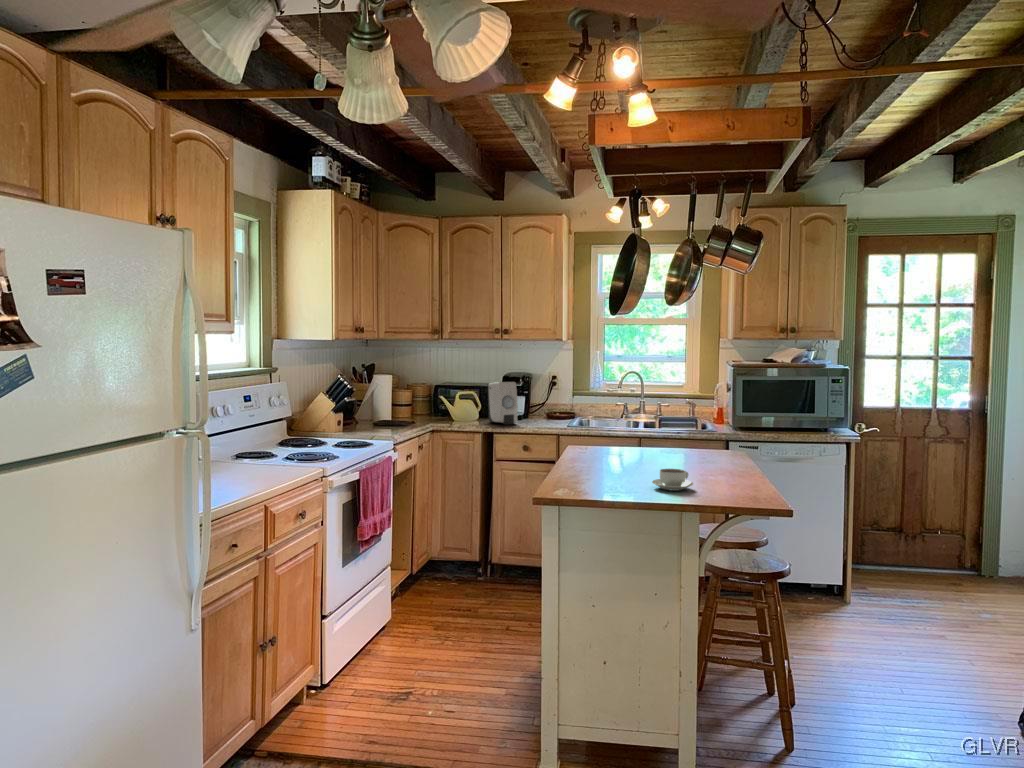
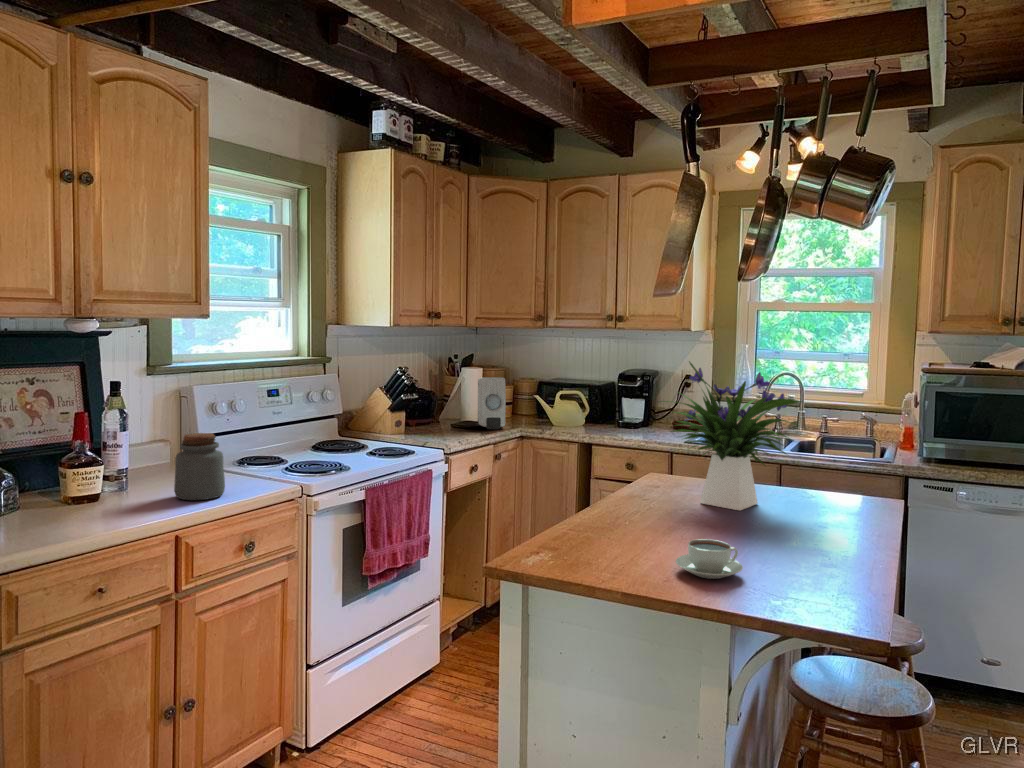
flower arrangement: none [598,360,692,461] -> present [661,361,802,510]
soap dispenser: present [488,382,518,424] -> present [478,377,506,429]
jar: none [233,427,273,481] -> present [174,433,225,500]

